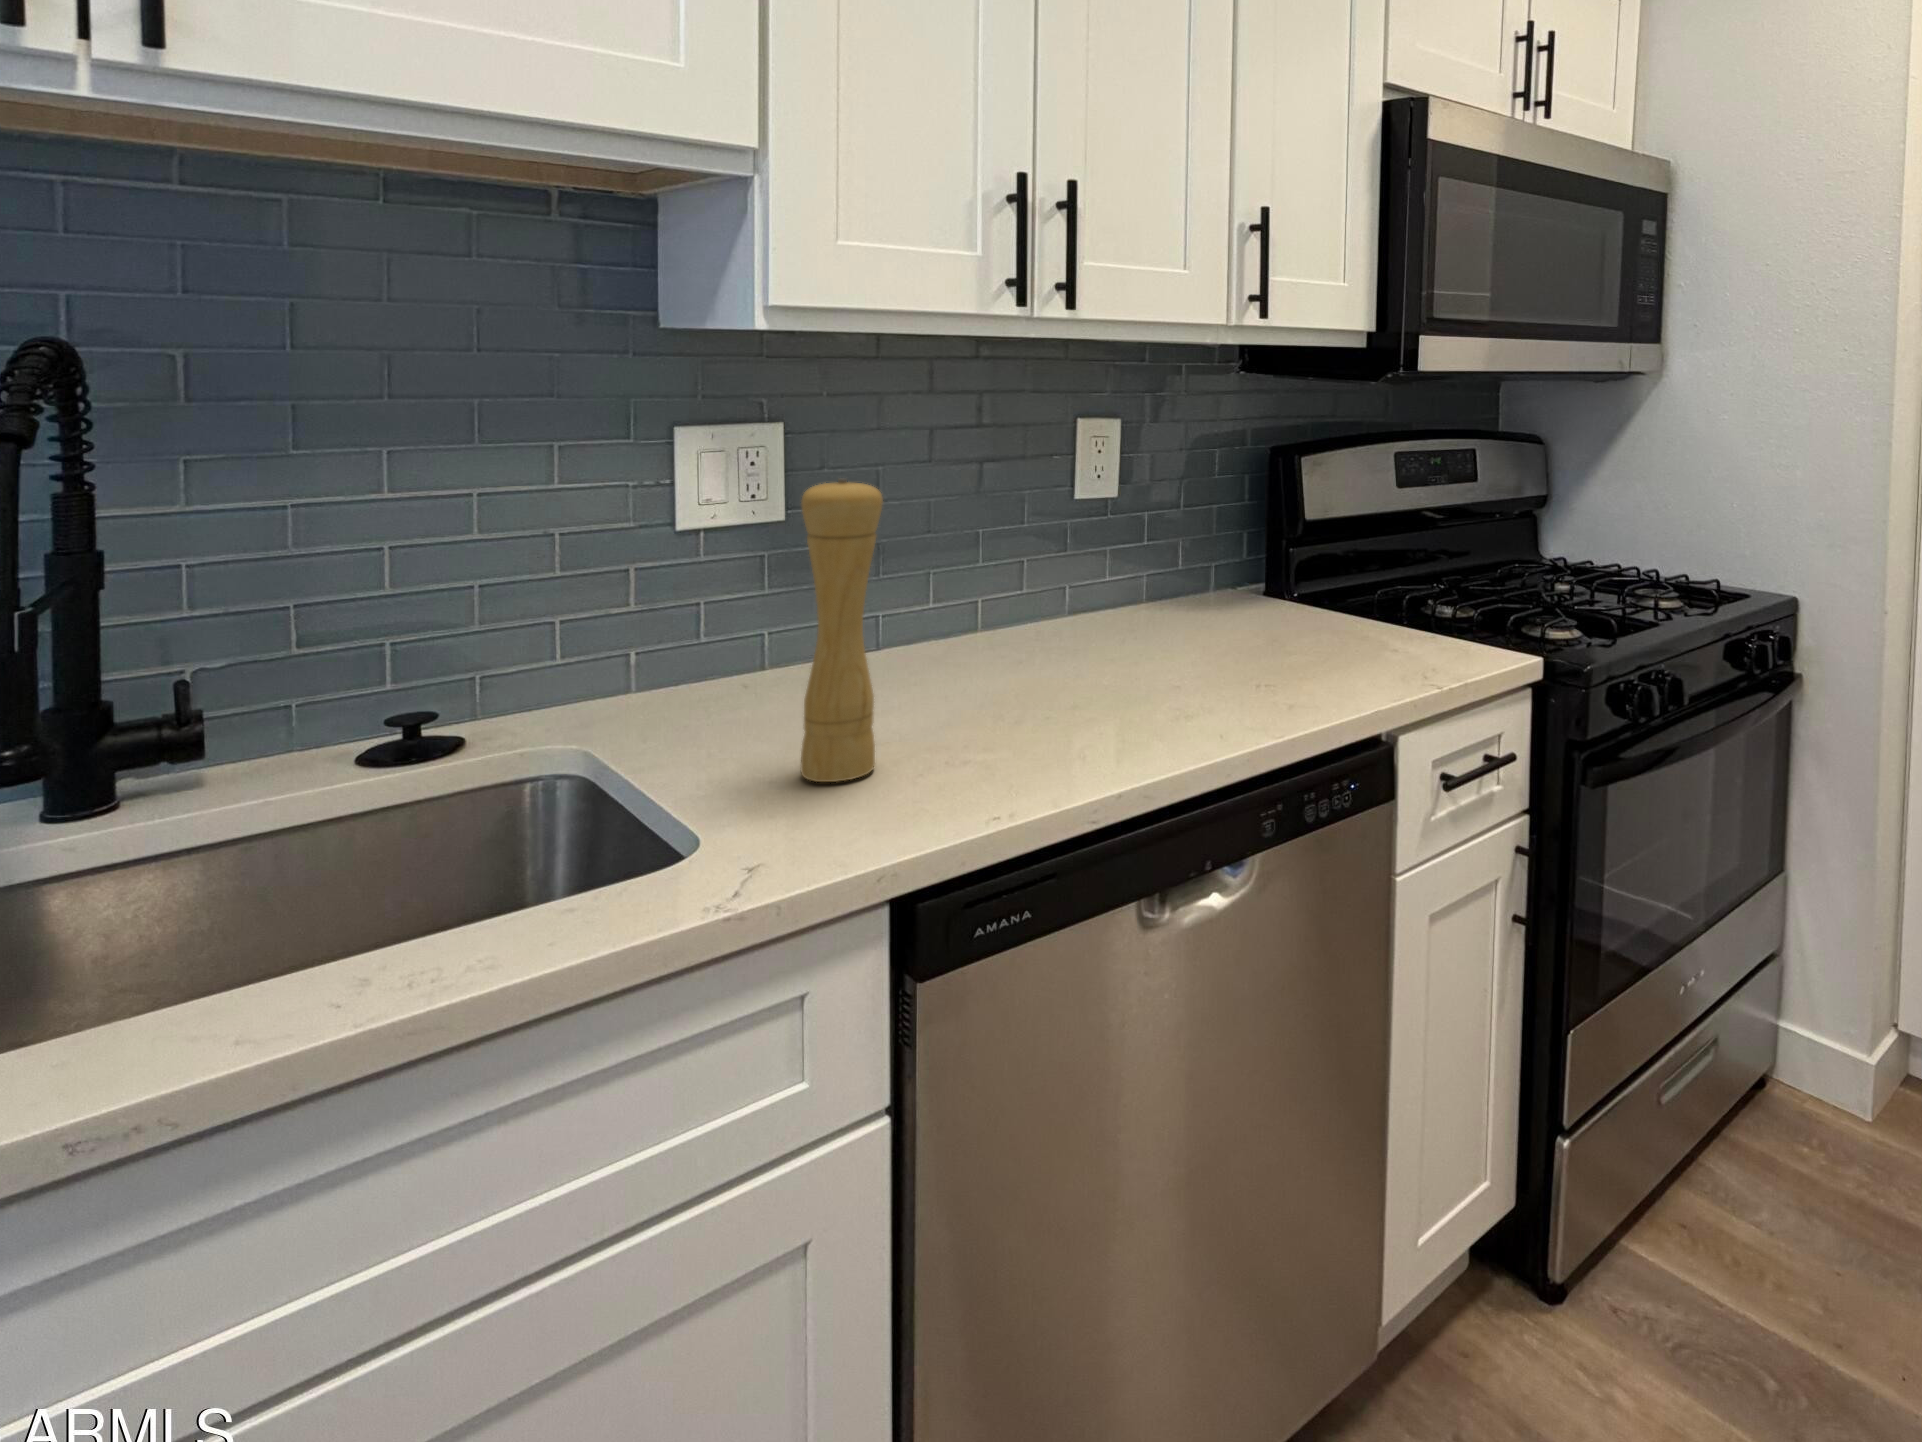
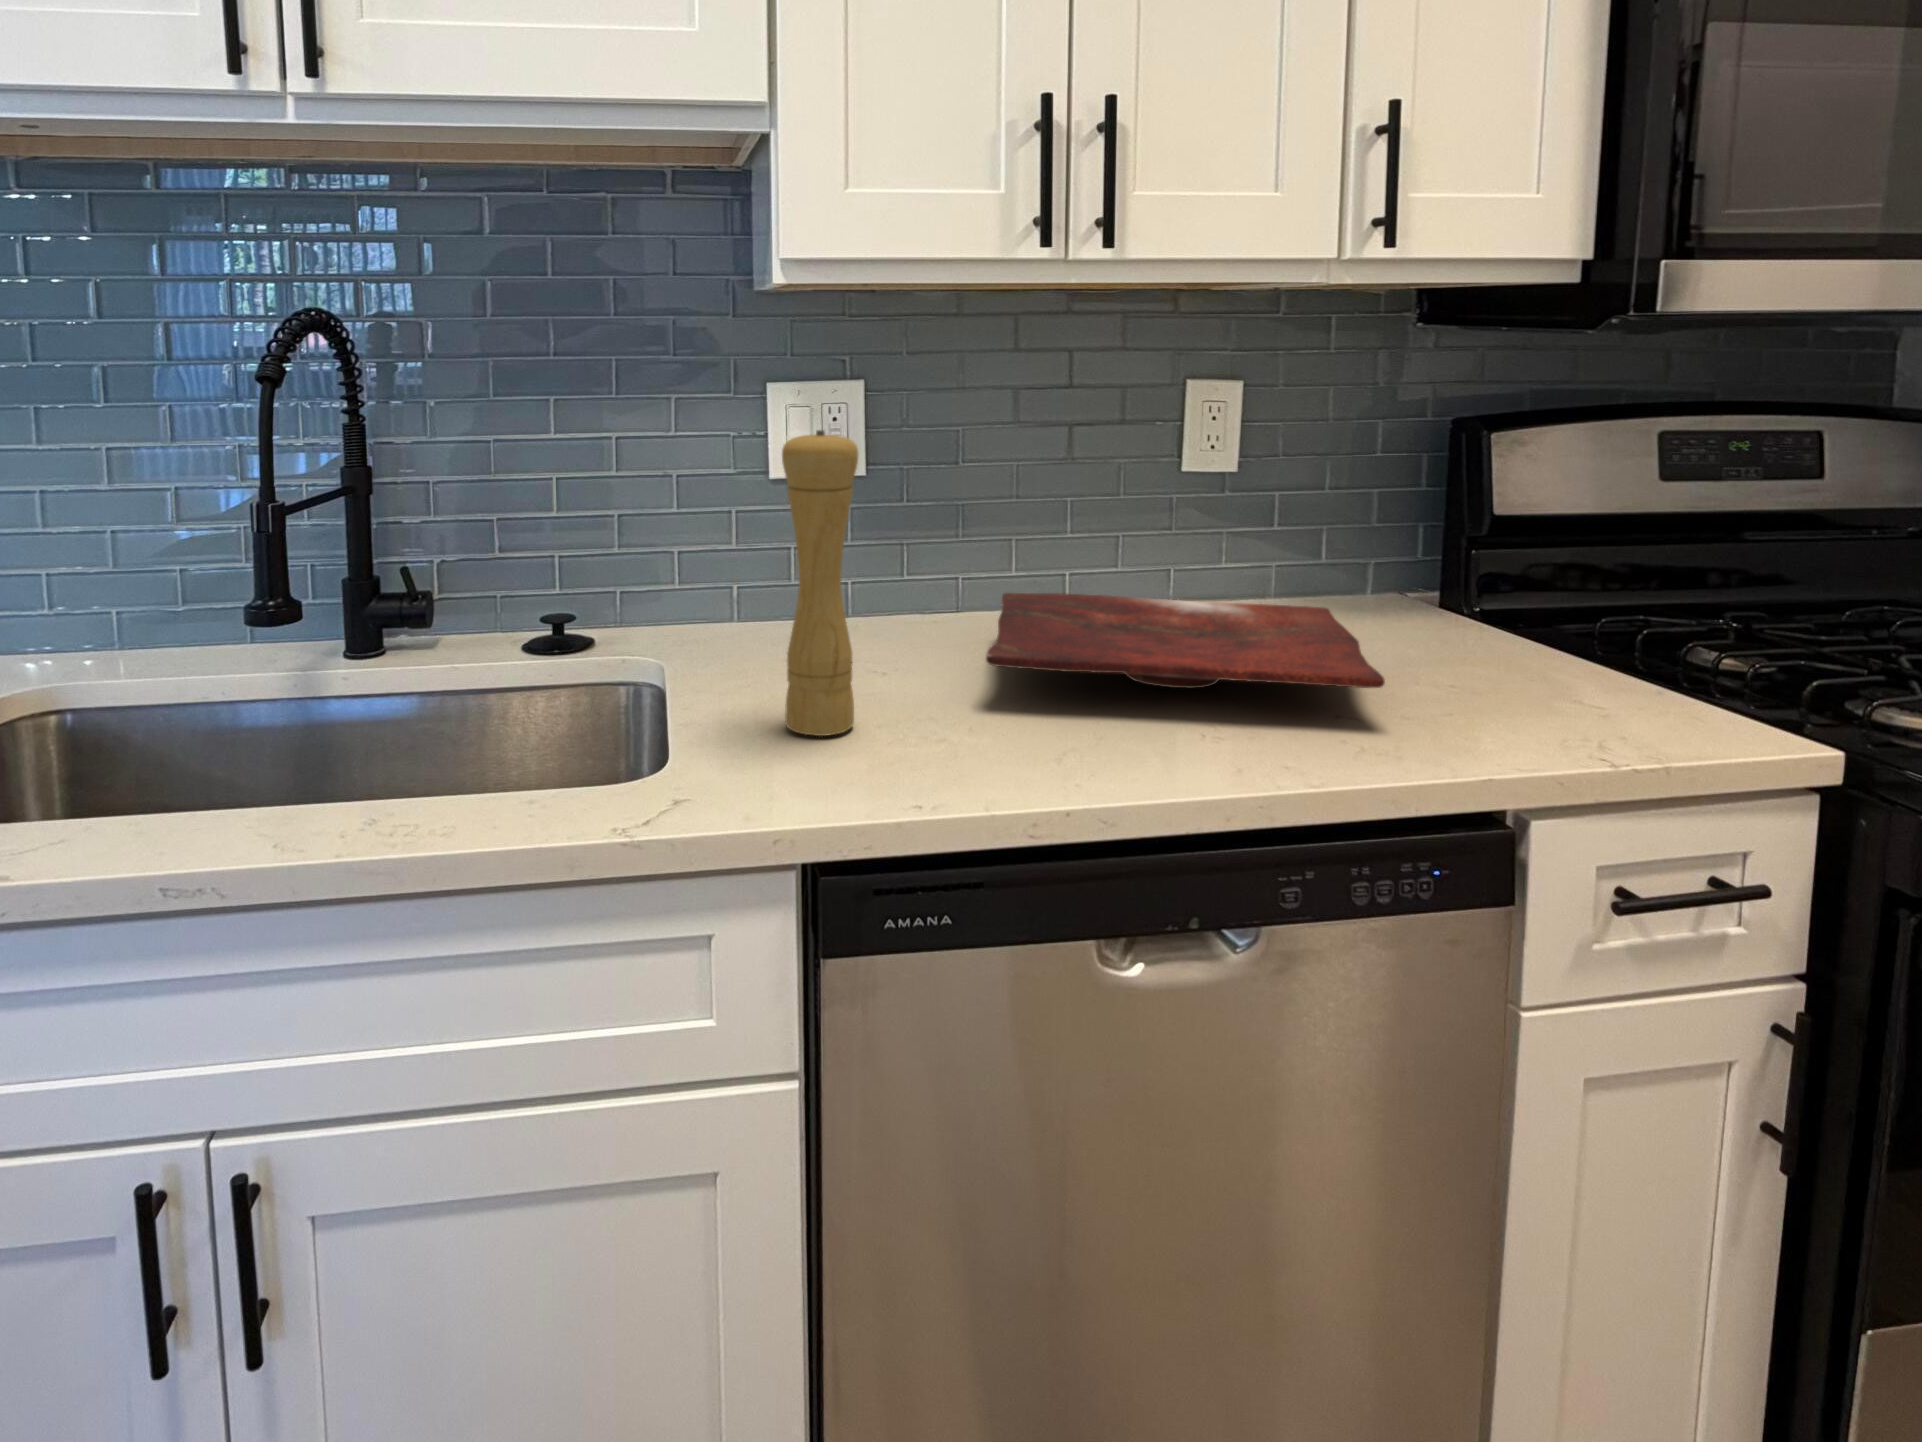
cutting board: none [946,603,1297,687] -> present [986,593,1385,688]

